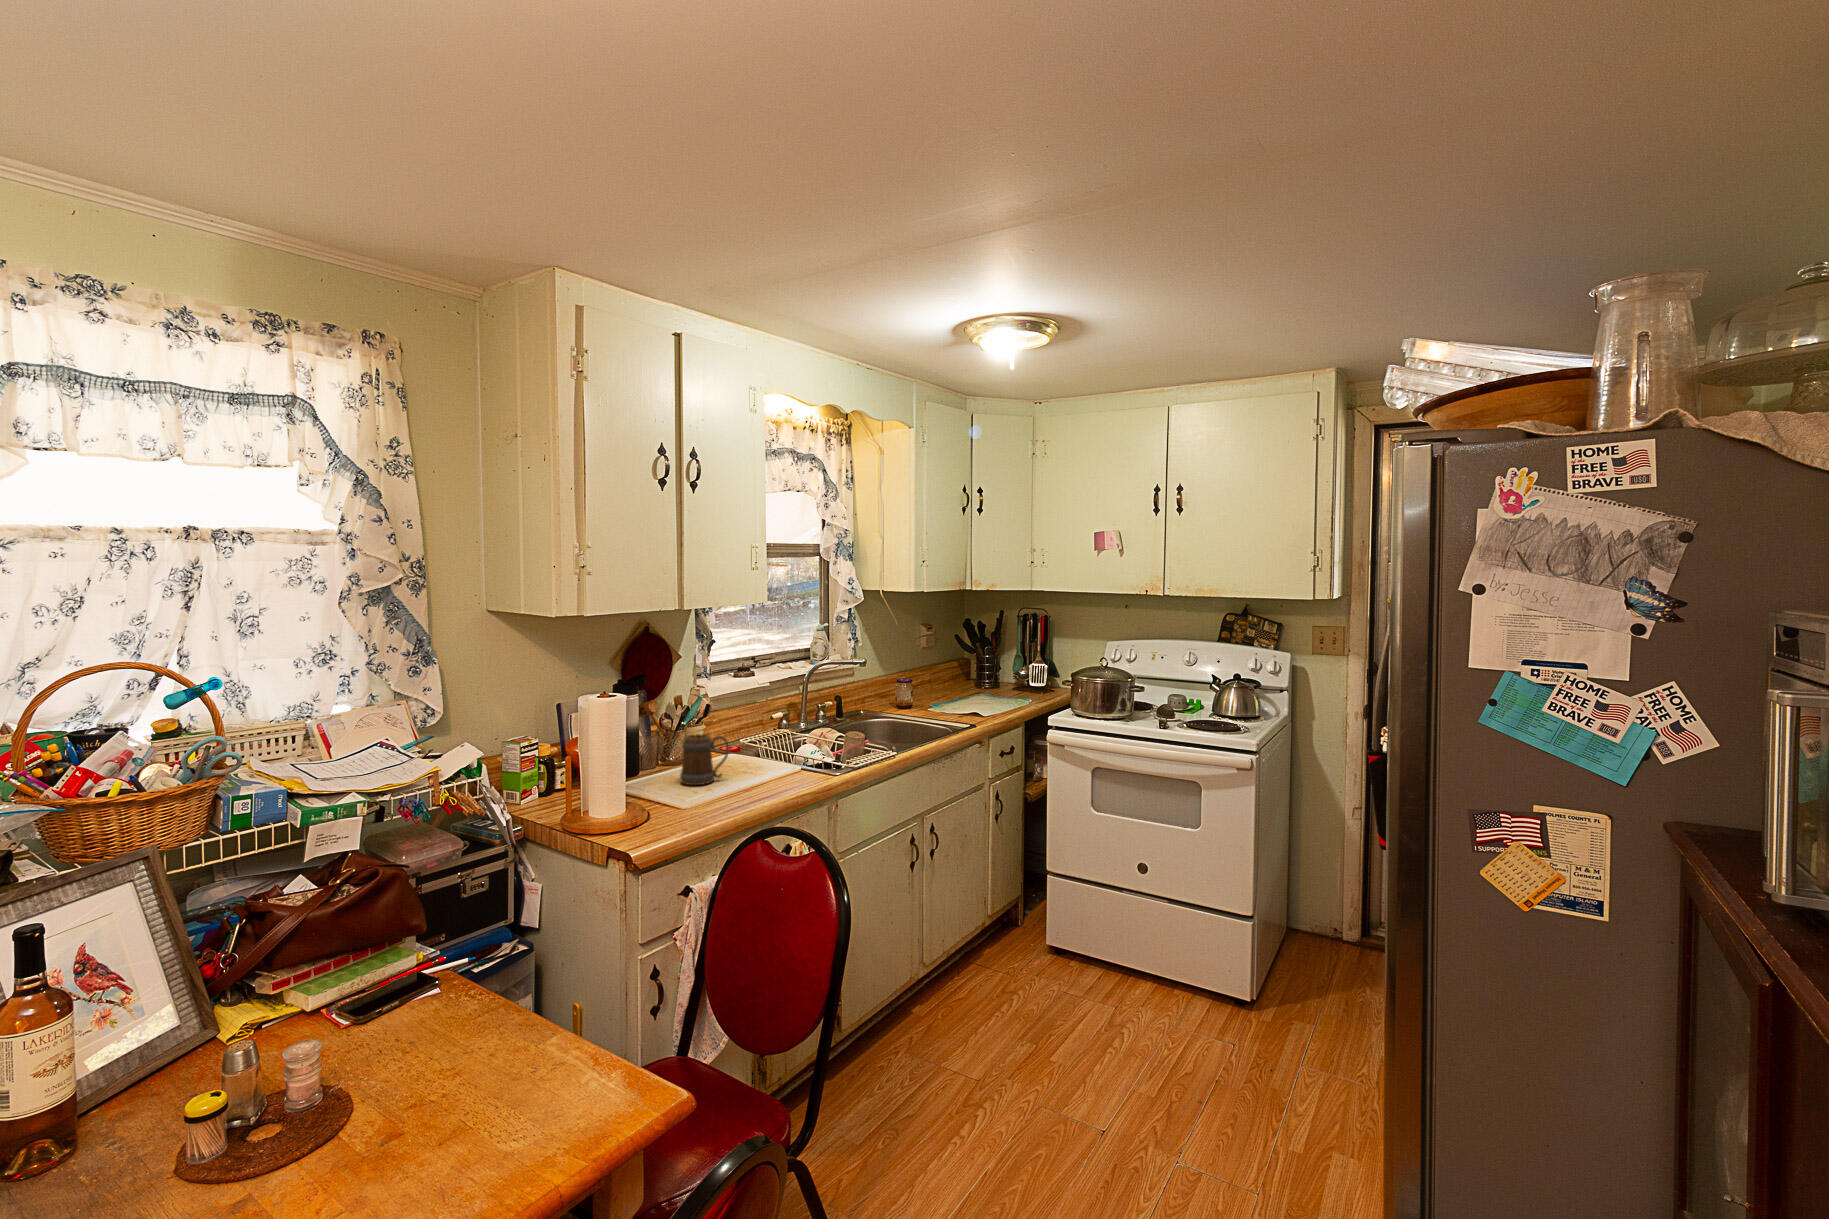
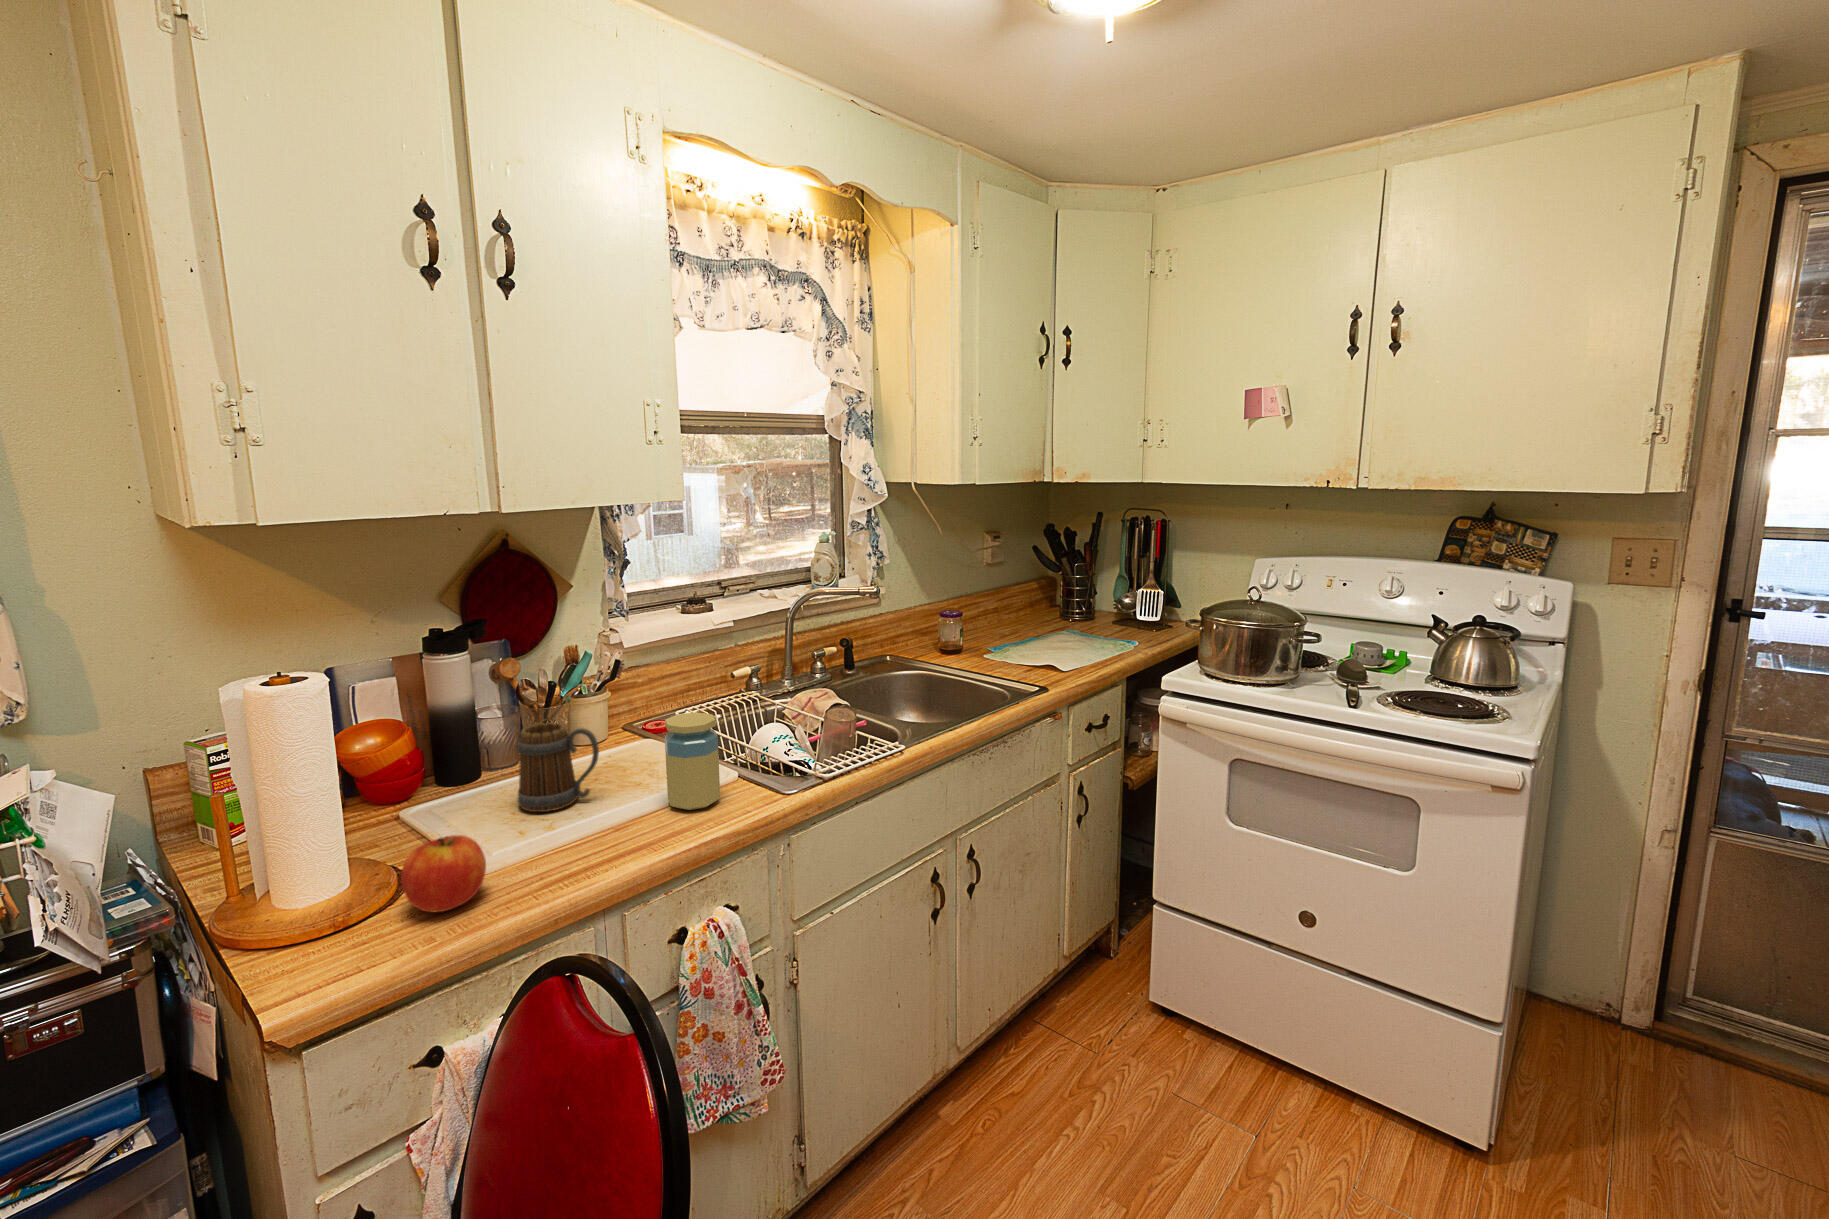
jar: none [769,727,801,782] -> present [665,712,720,810]
apple: none [664,780,703,820] -> present [401,835,486,912]

